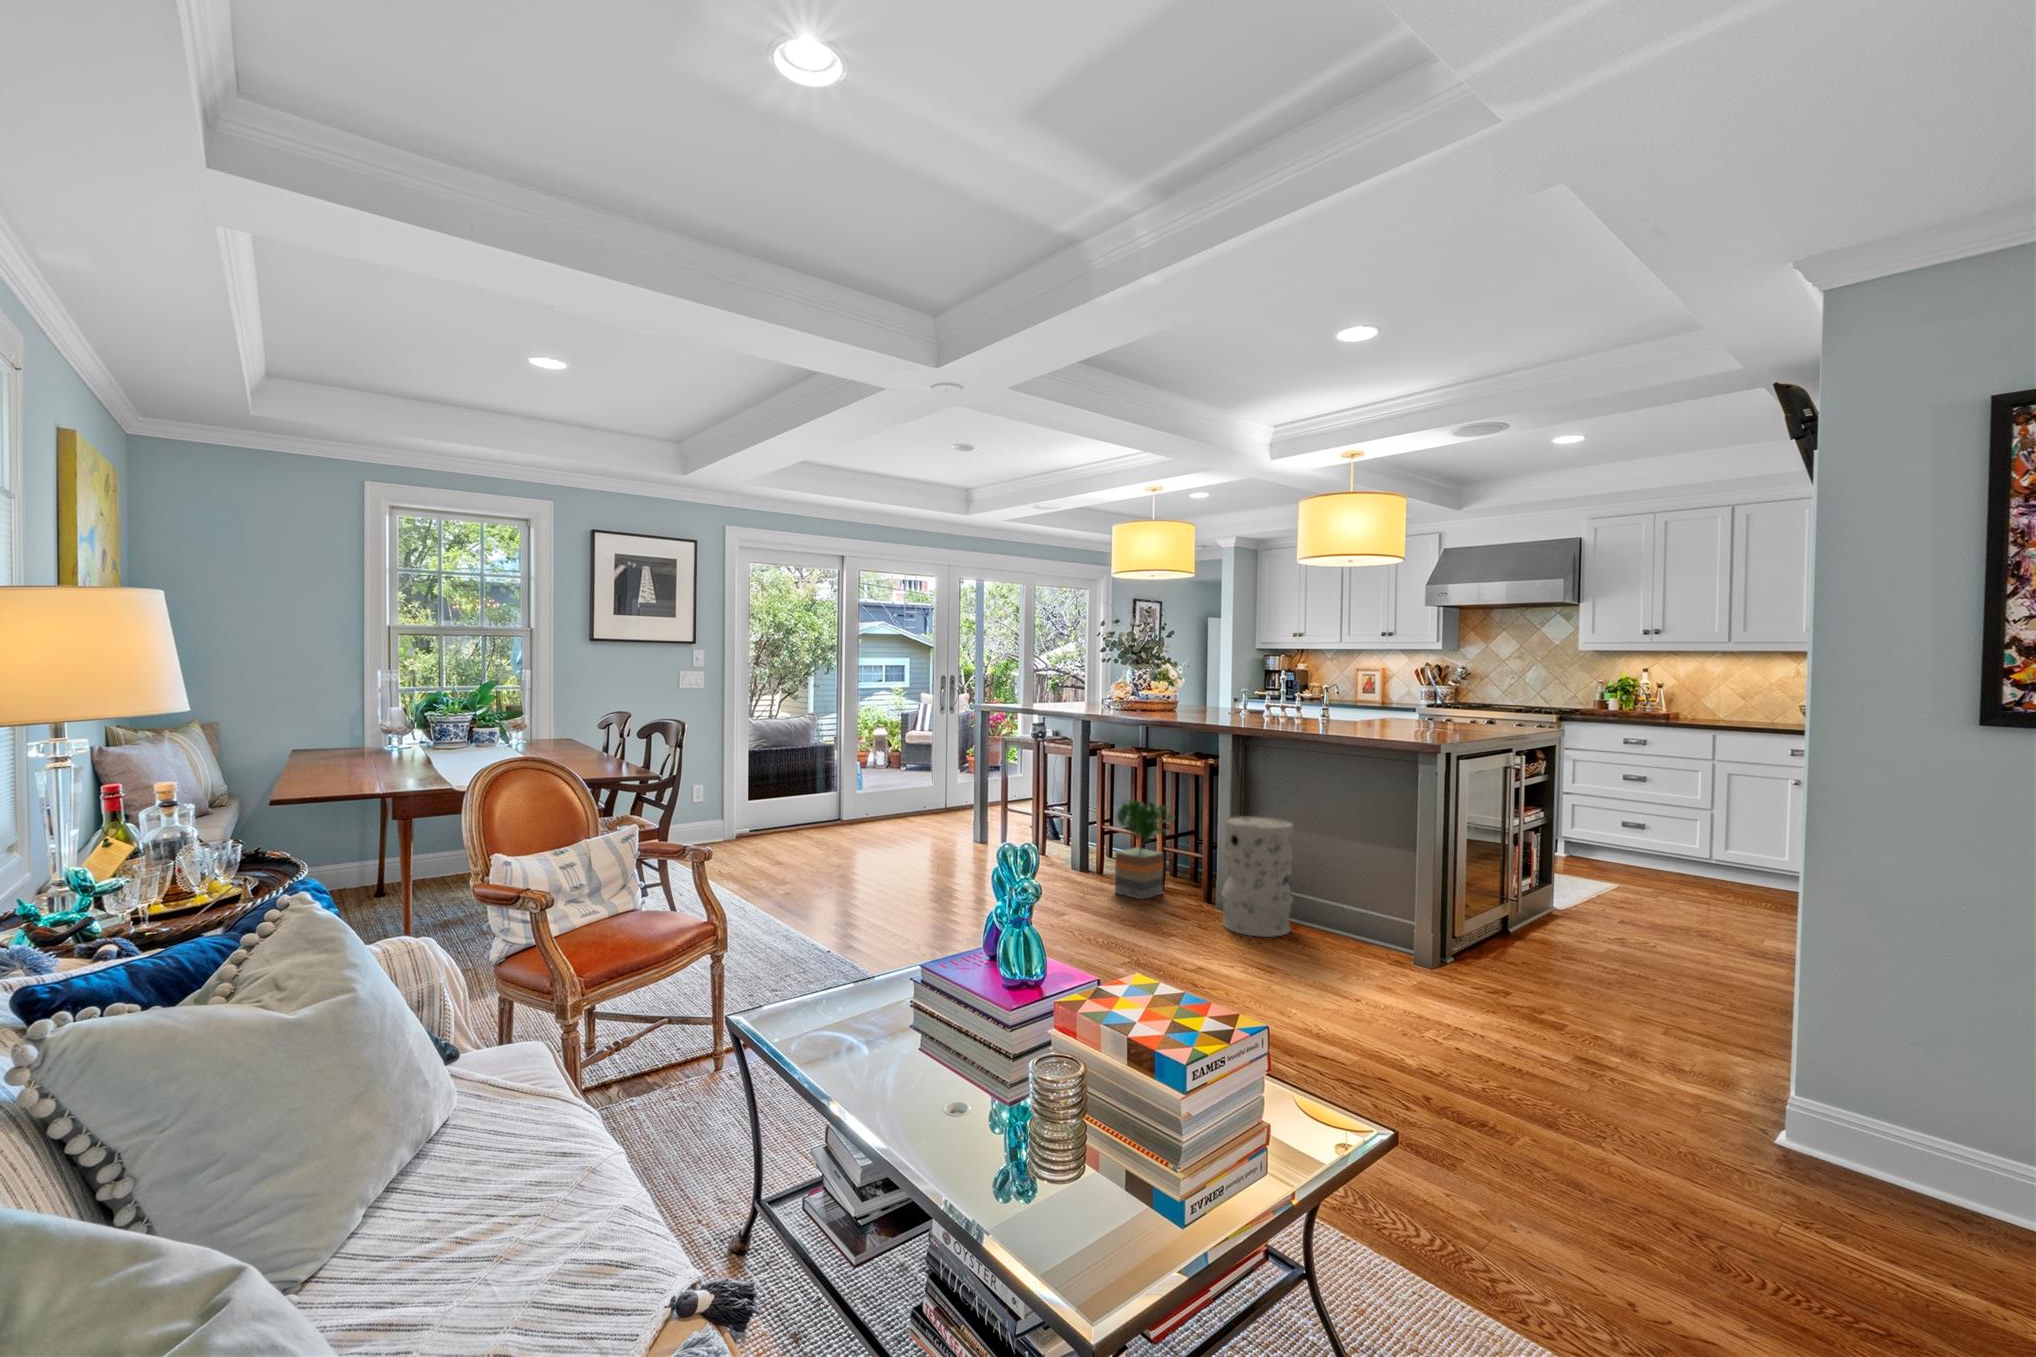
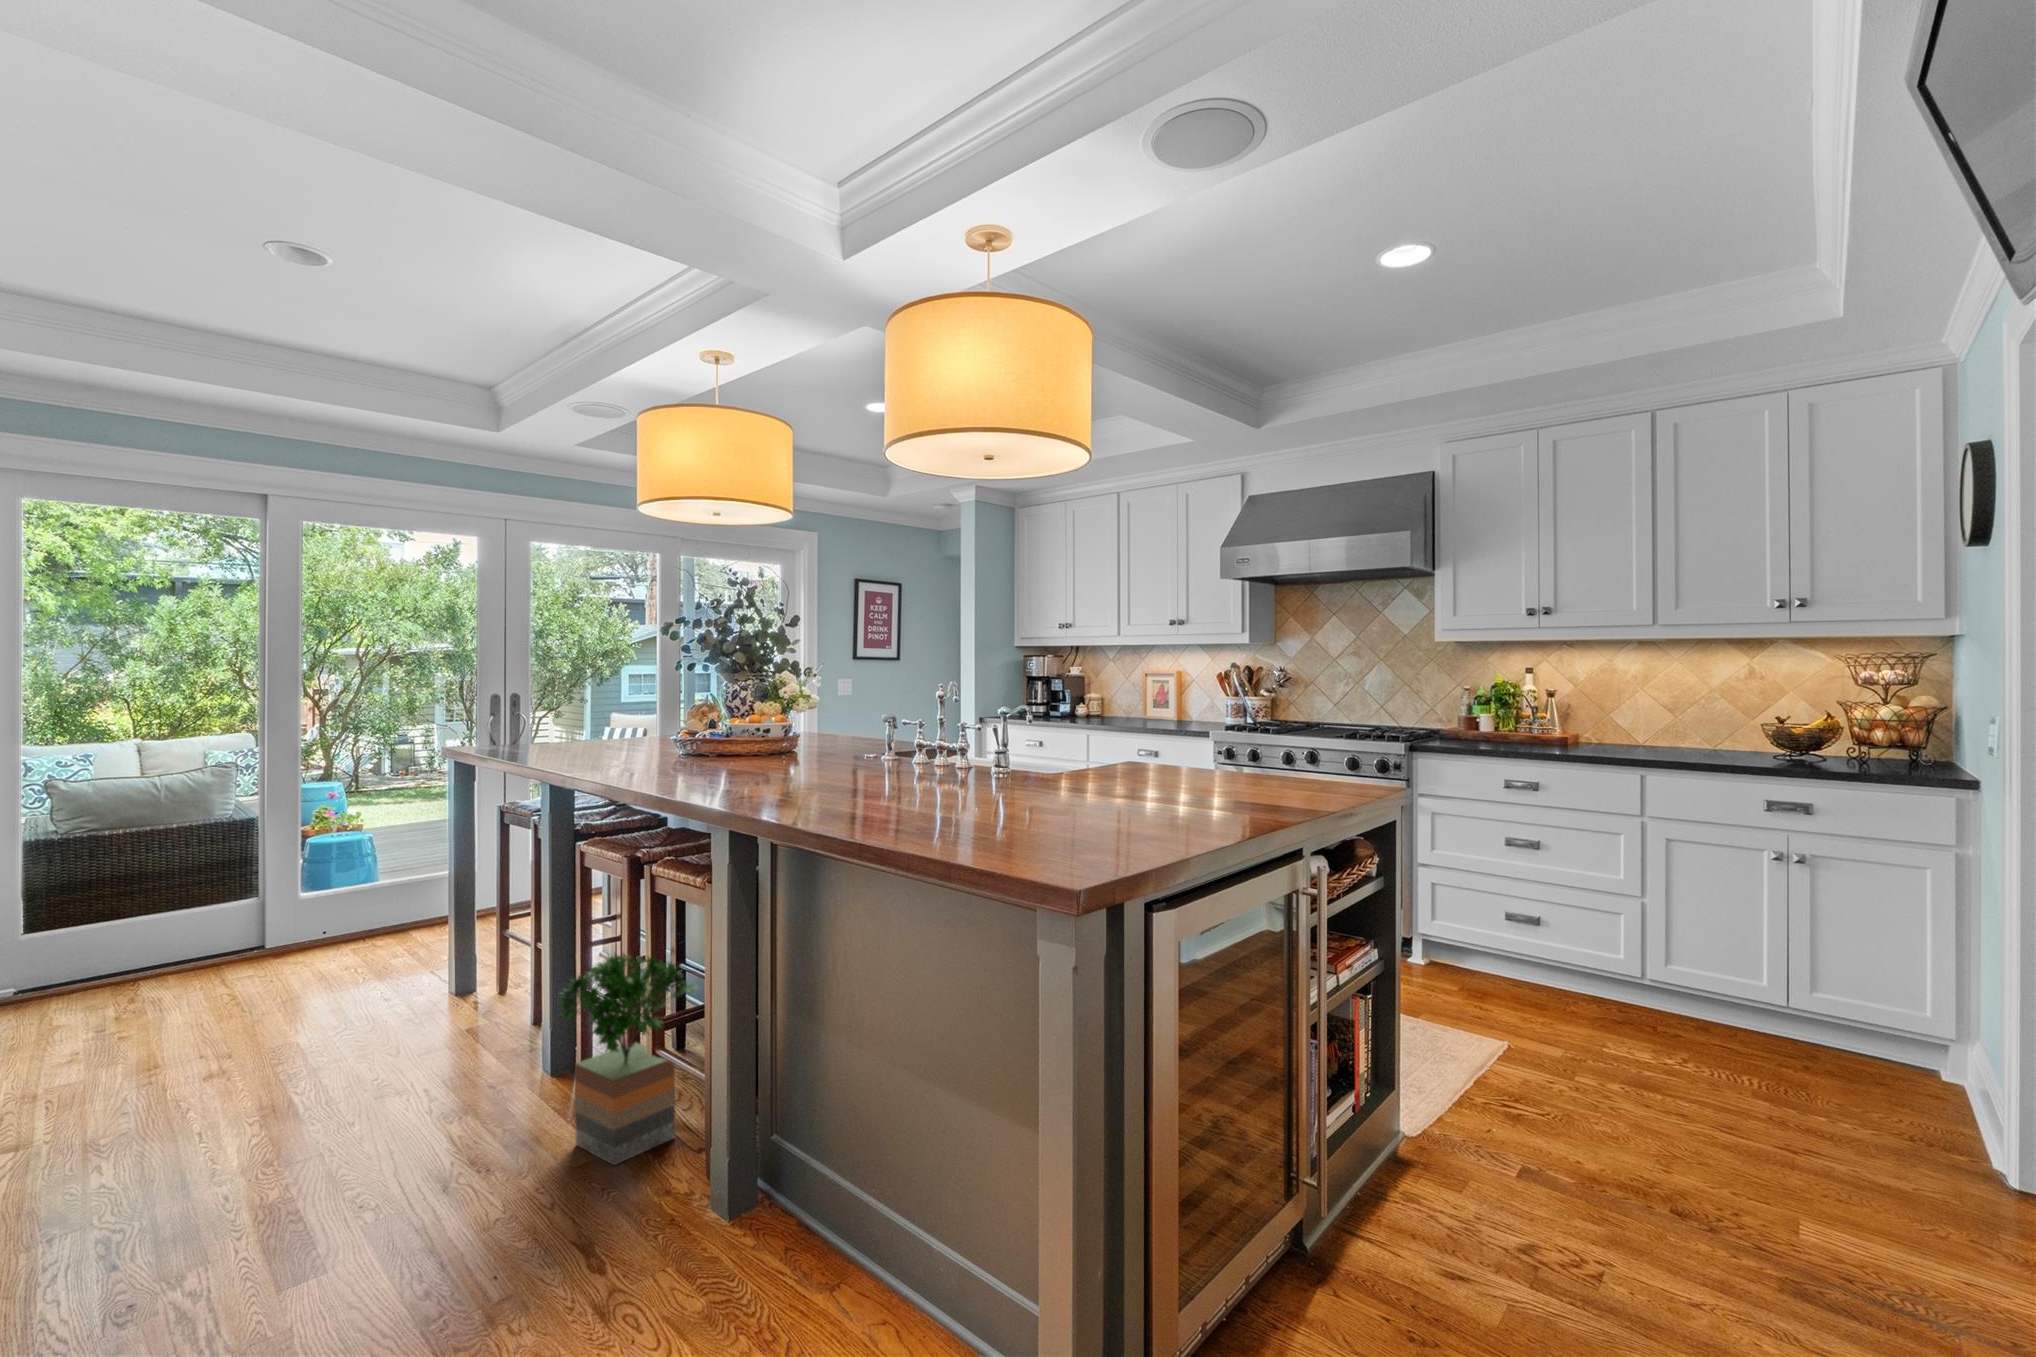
trash can: present [1222,816,1294,937] -> none [713,1002,865,1296]

